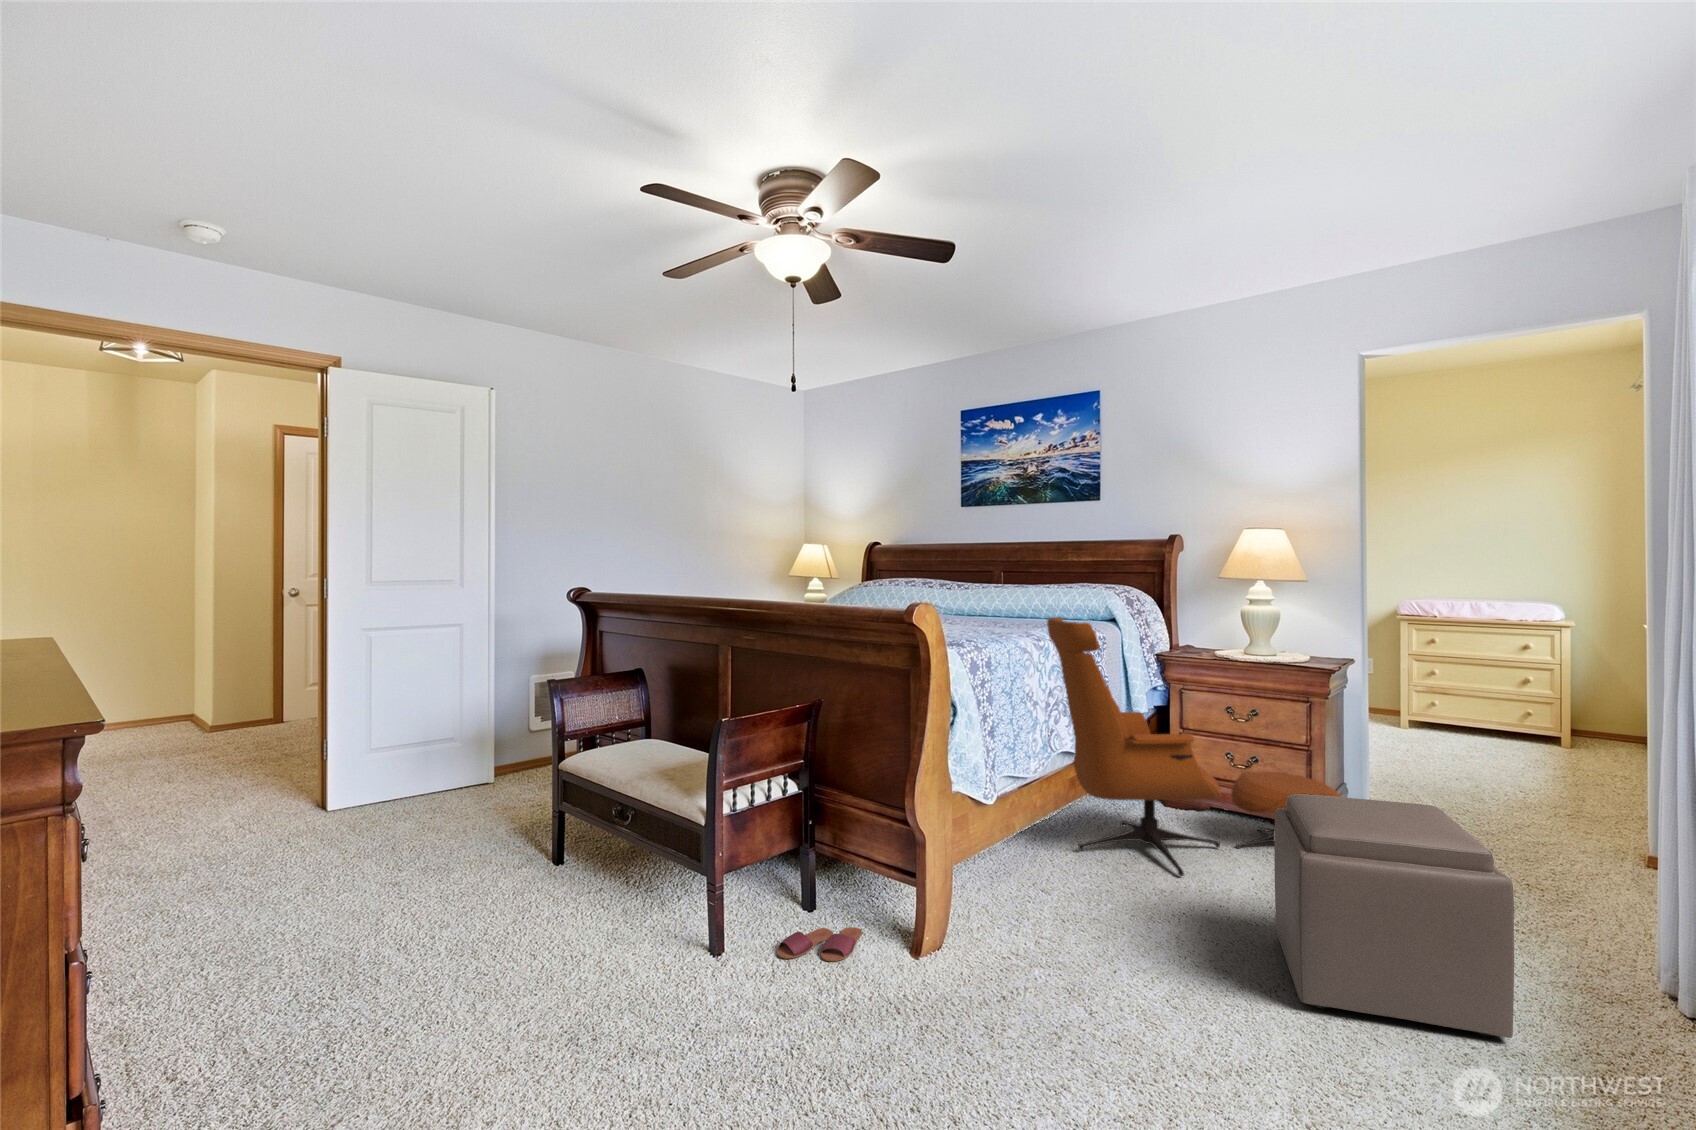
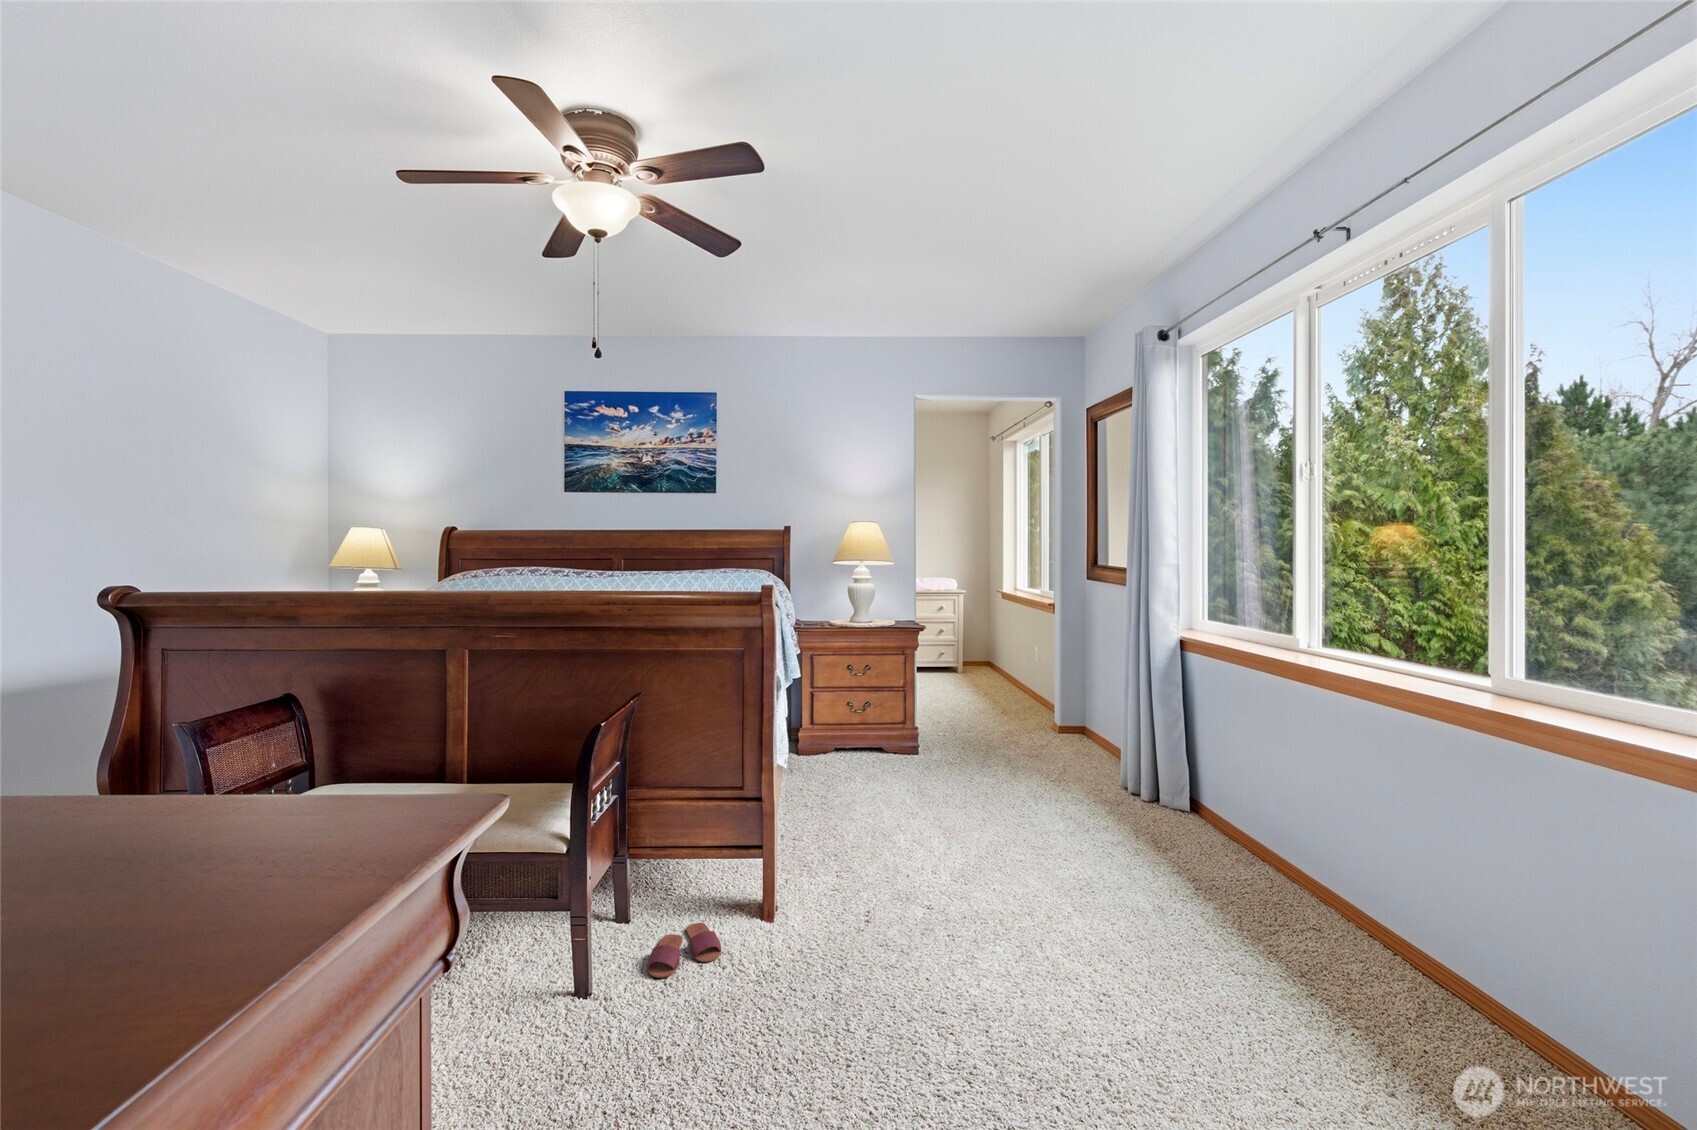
lounge chair: present [1047,617,1340,876] -> none [753,598,943,802]
ottoman: present [1274,794,1514,1038] -> none [971,712,1130,859]

